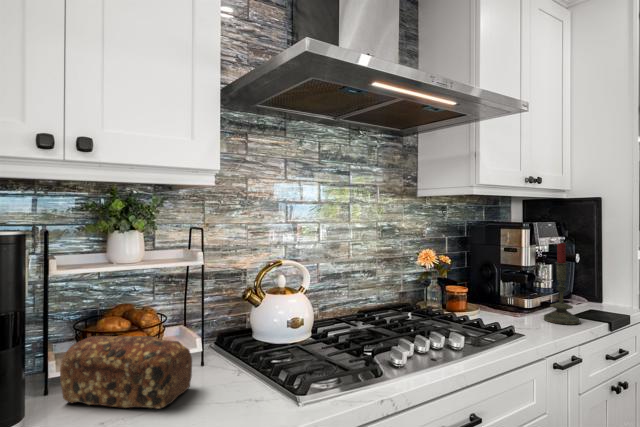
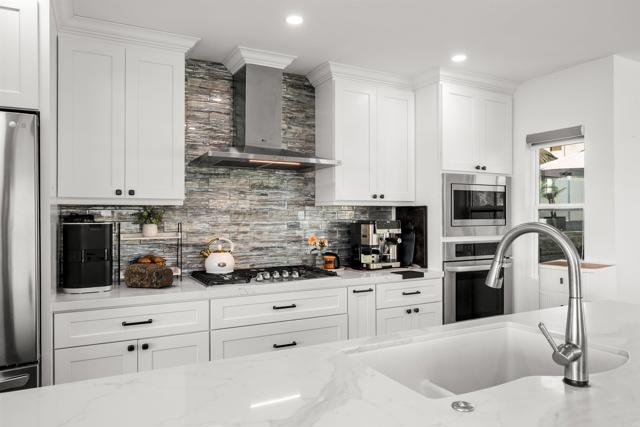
candle: present [544,243,580,325] -> none [371,230,388,274]

